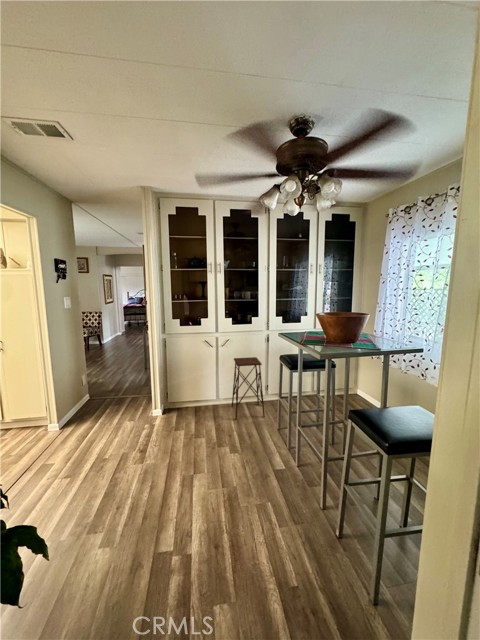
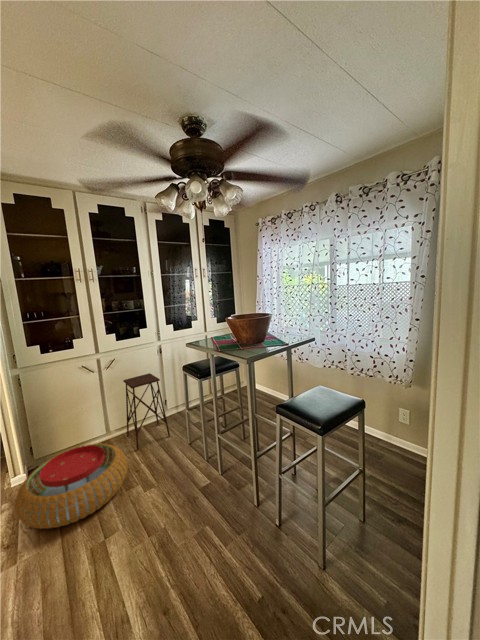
pouf: none [148,402,224,454] -> present [15,444,128,529]

